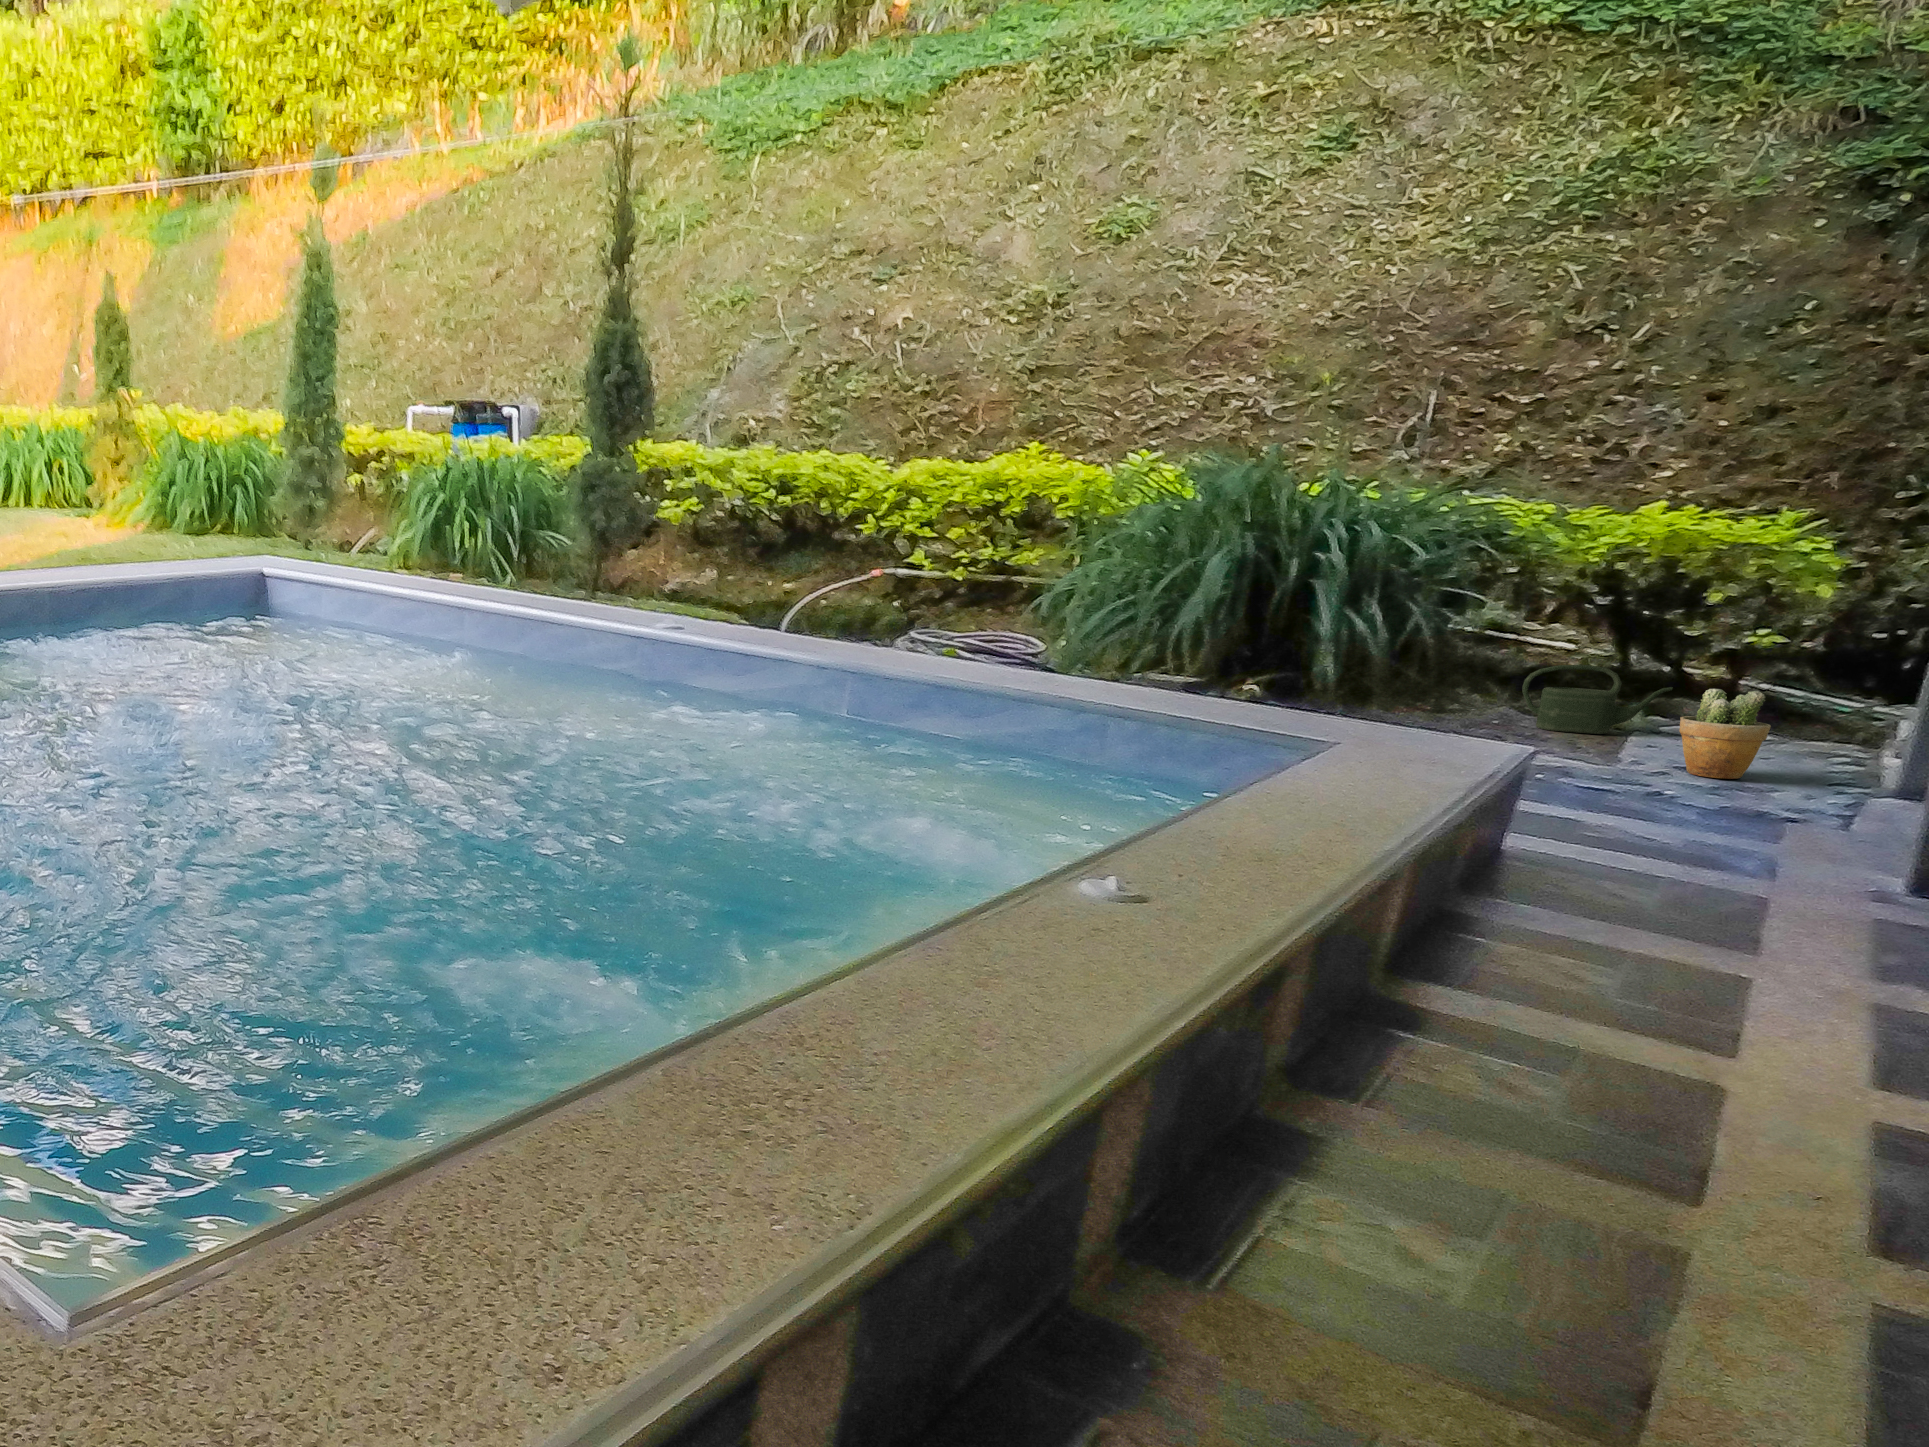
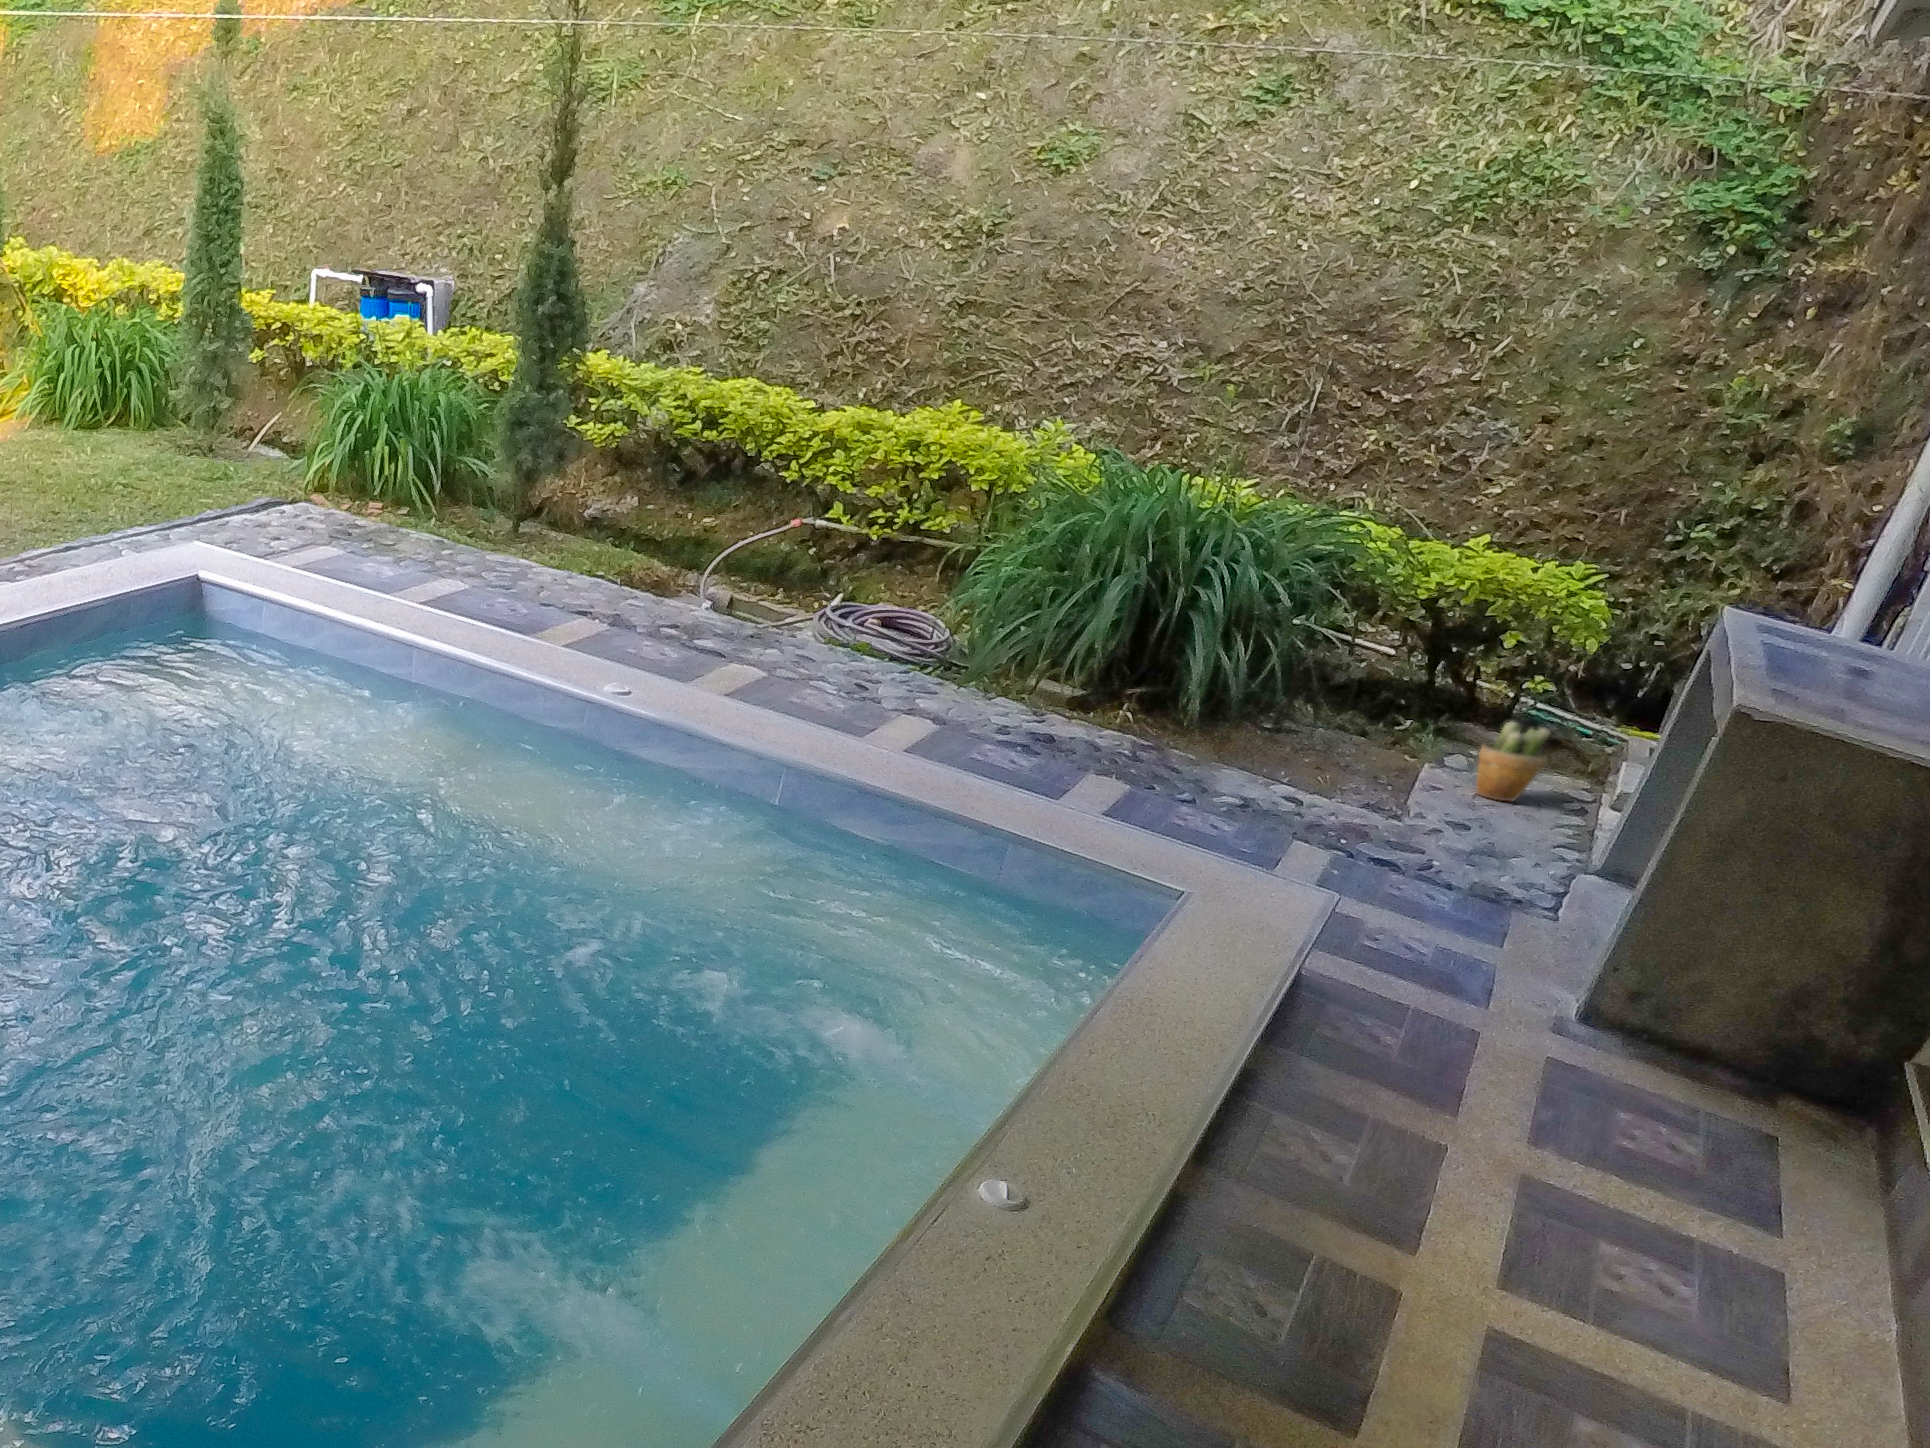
watering can: present [1522,665,1673,734] -> none [1357,684,1474,748]

